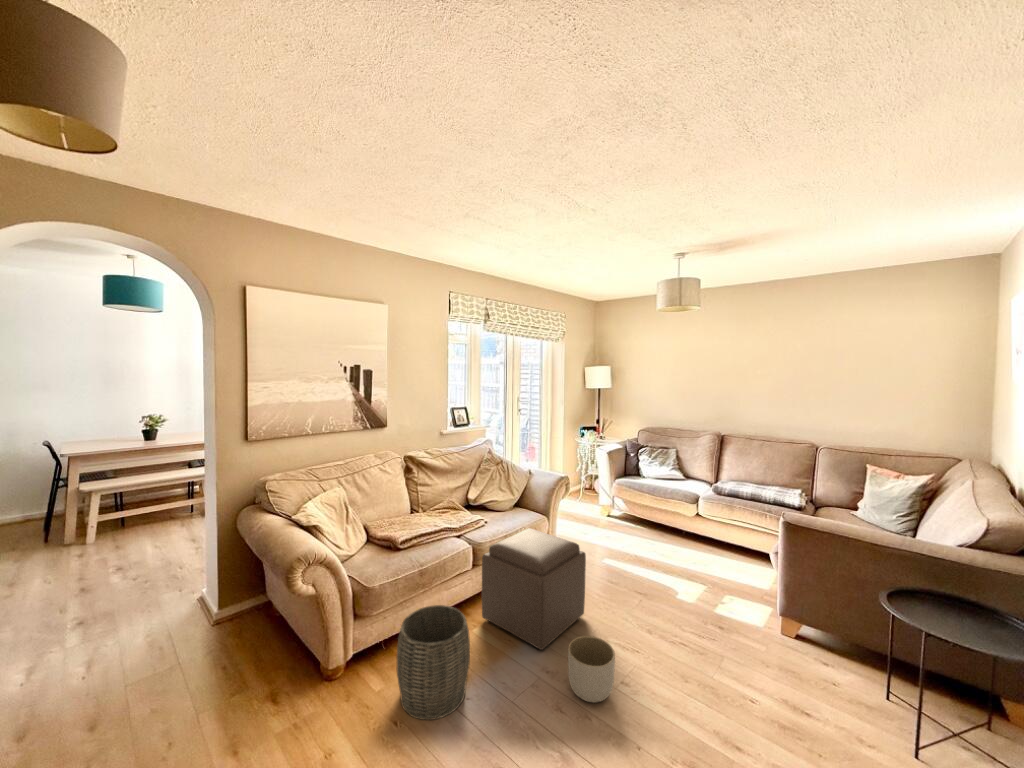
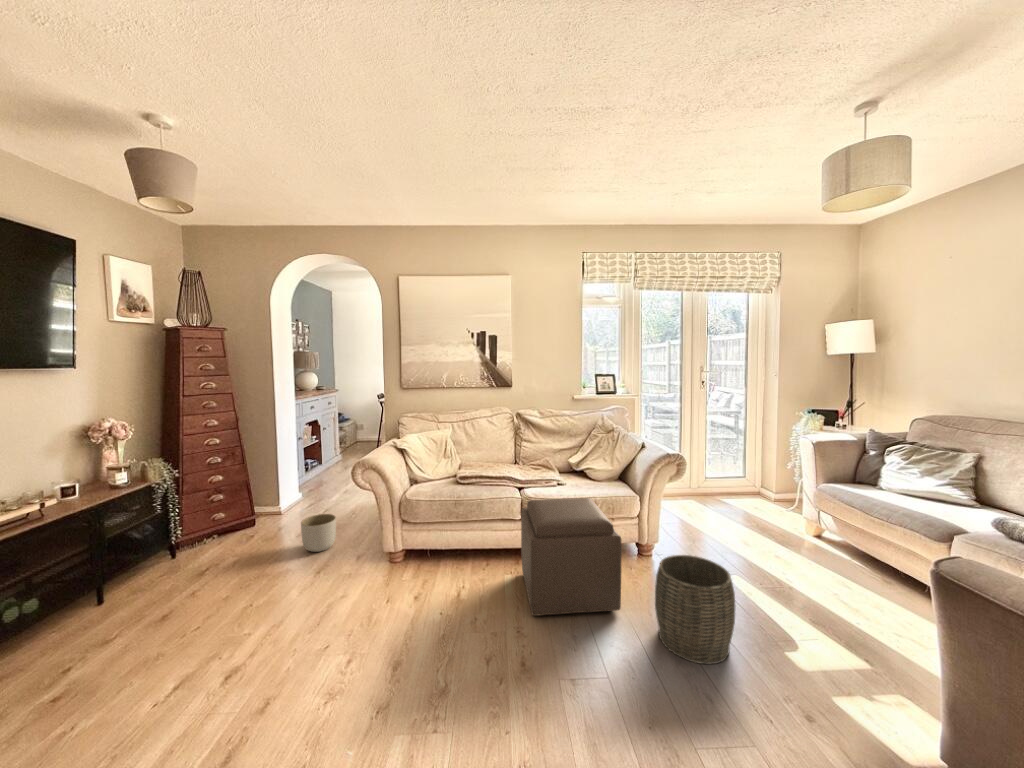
woven basket: present [397,605,470,720] -> present [655,555,735,664]
planter: present [568,636,615,703] -> present [301,514,336,552]

